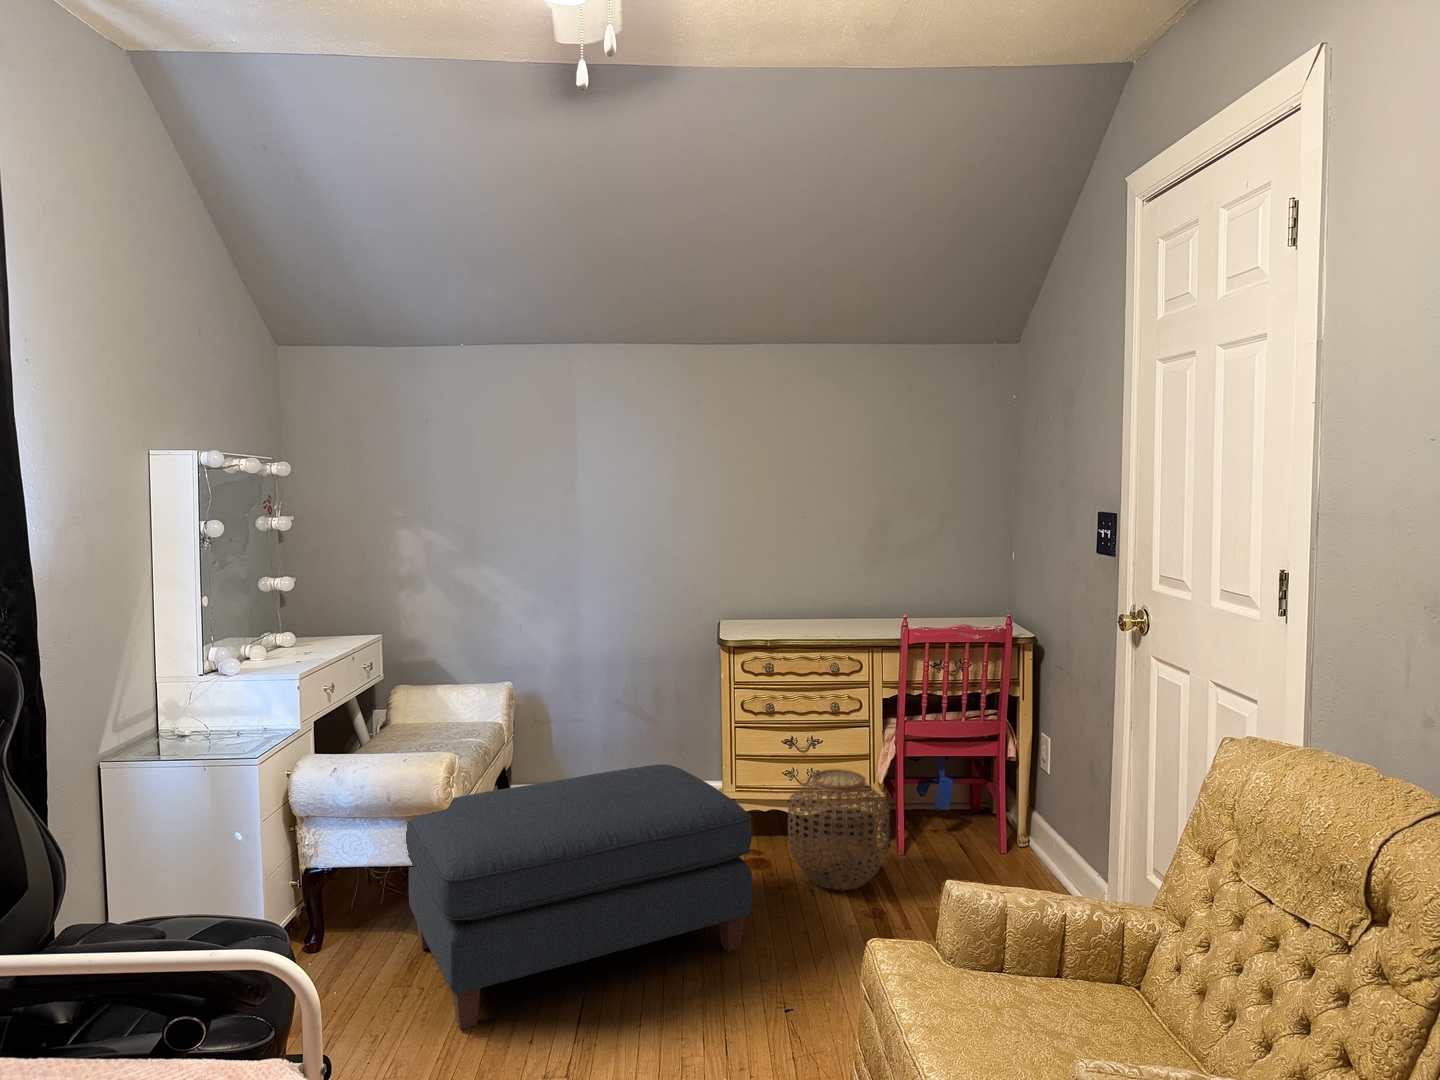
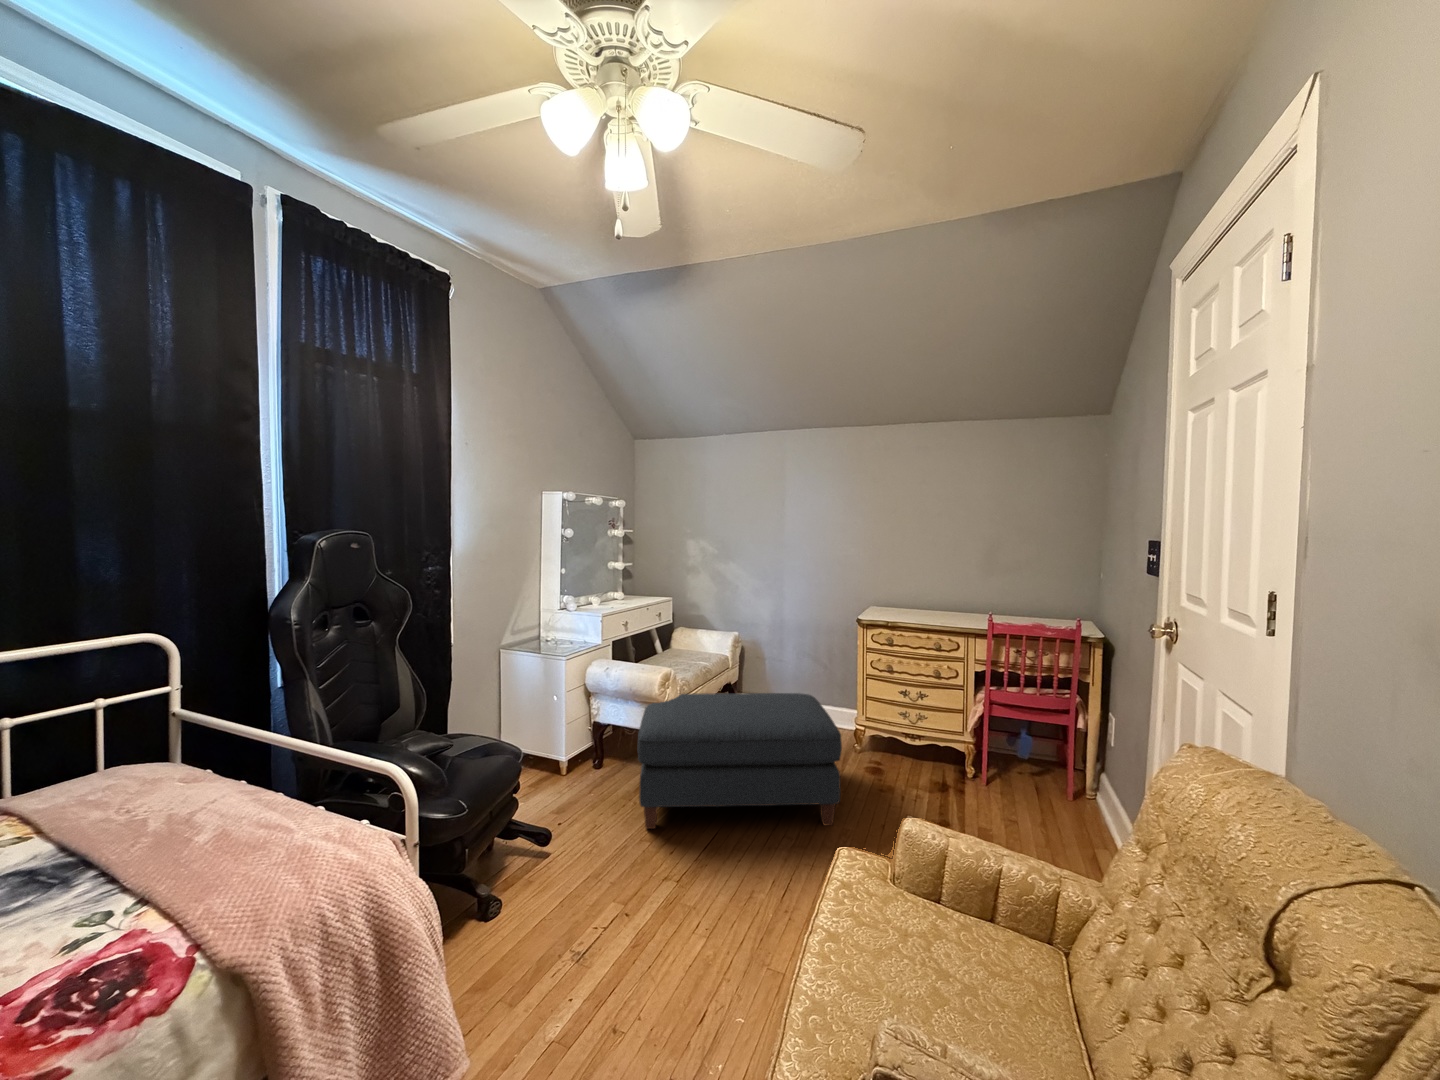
woven basket: present [788,769,889,890] -> none [890,716,967,804]

